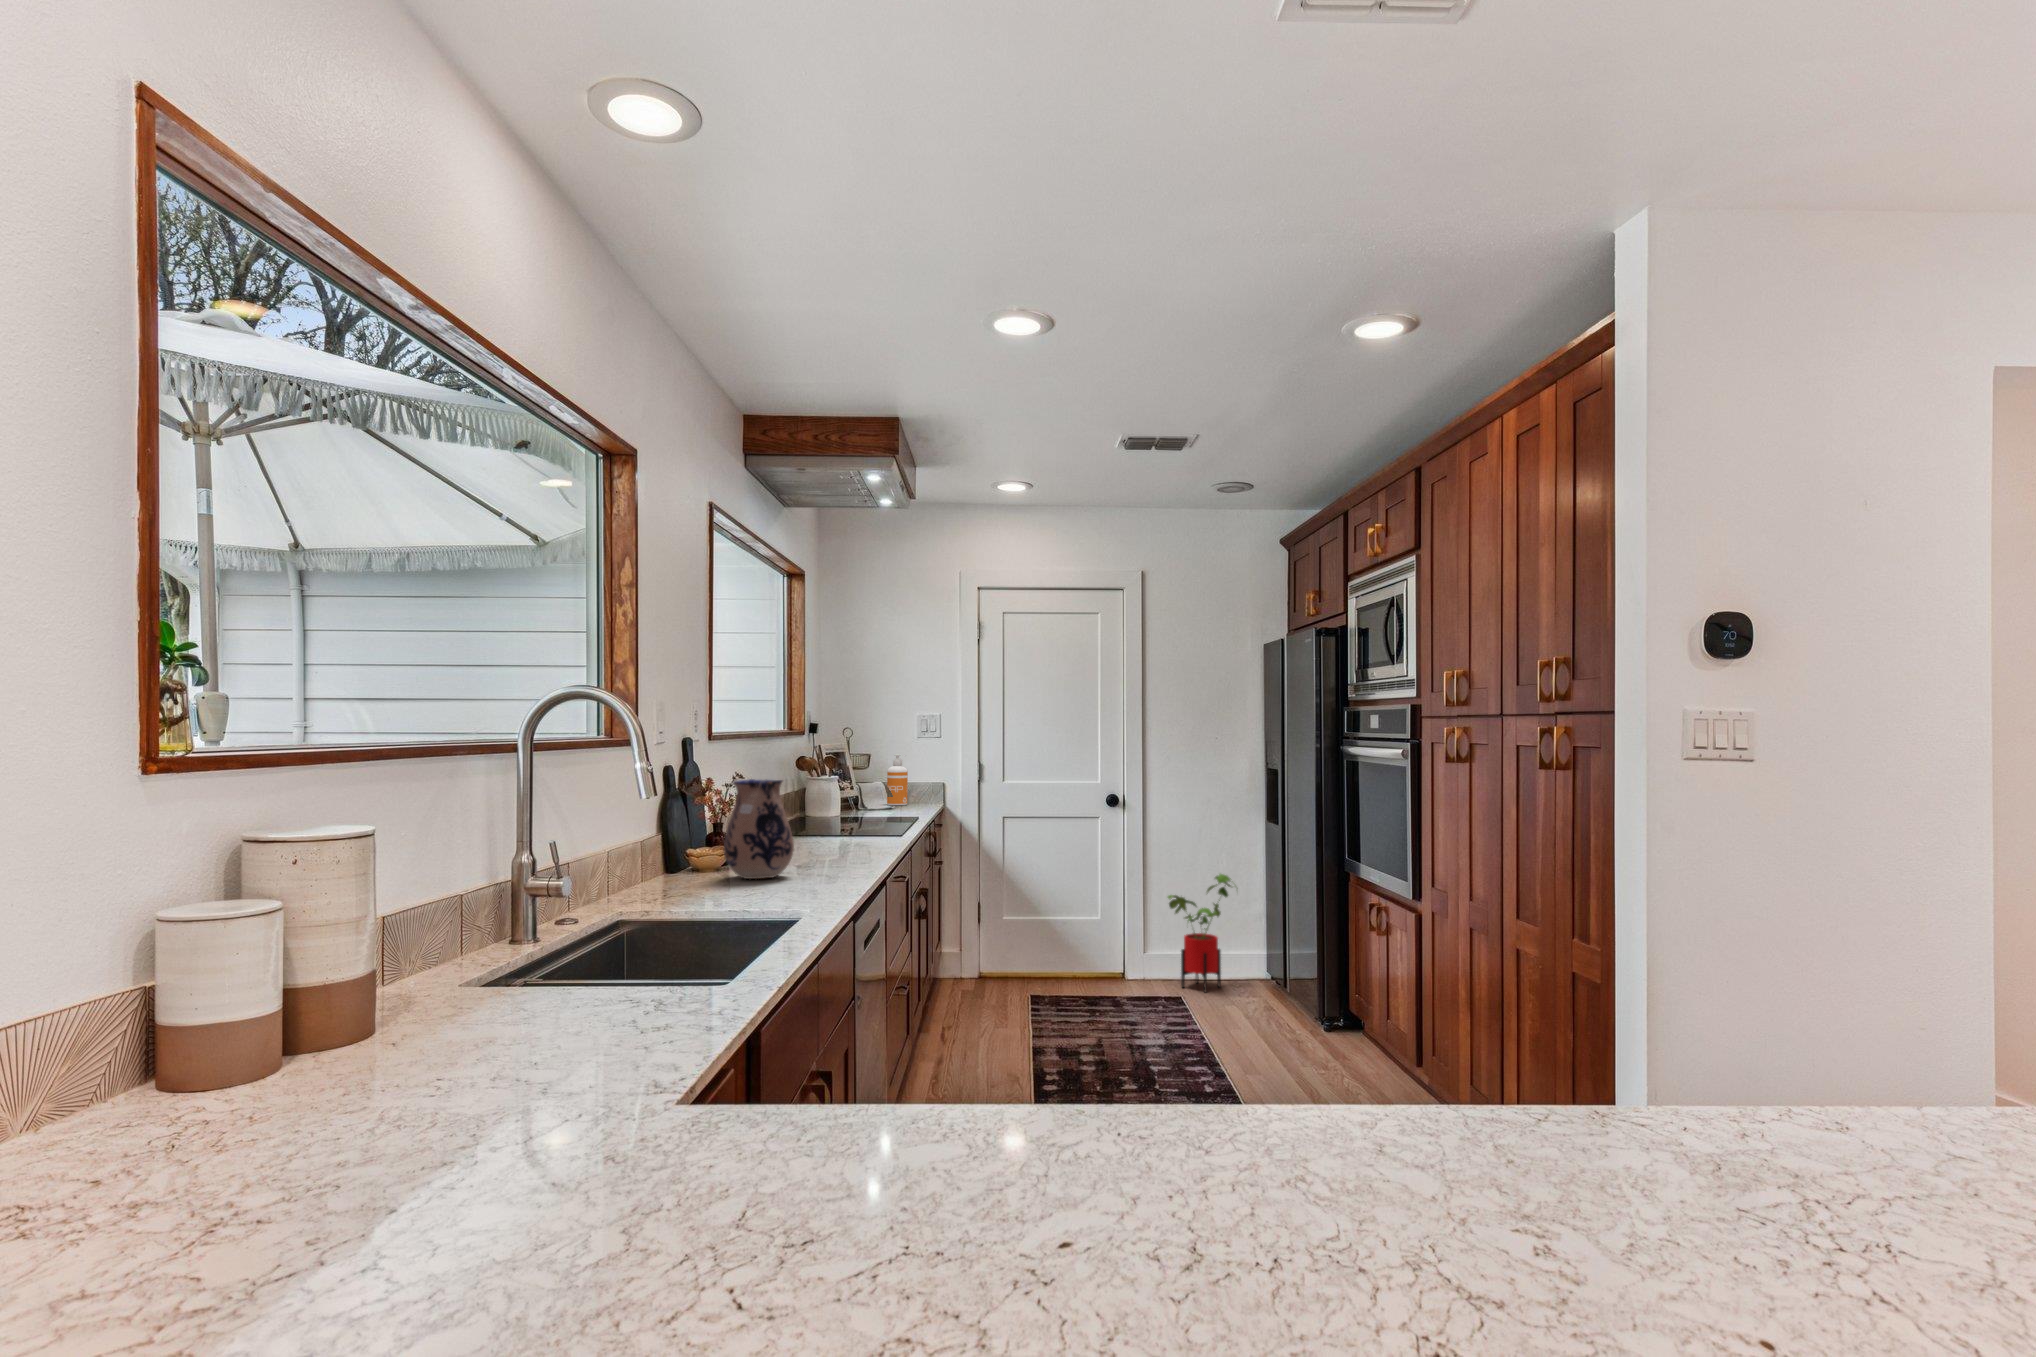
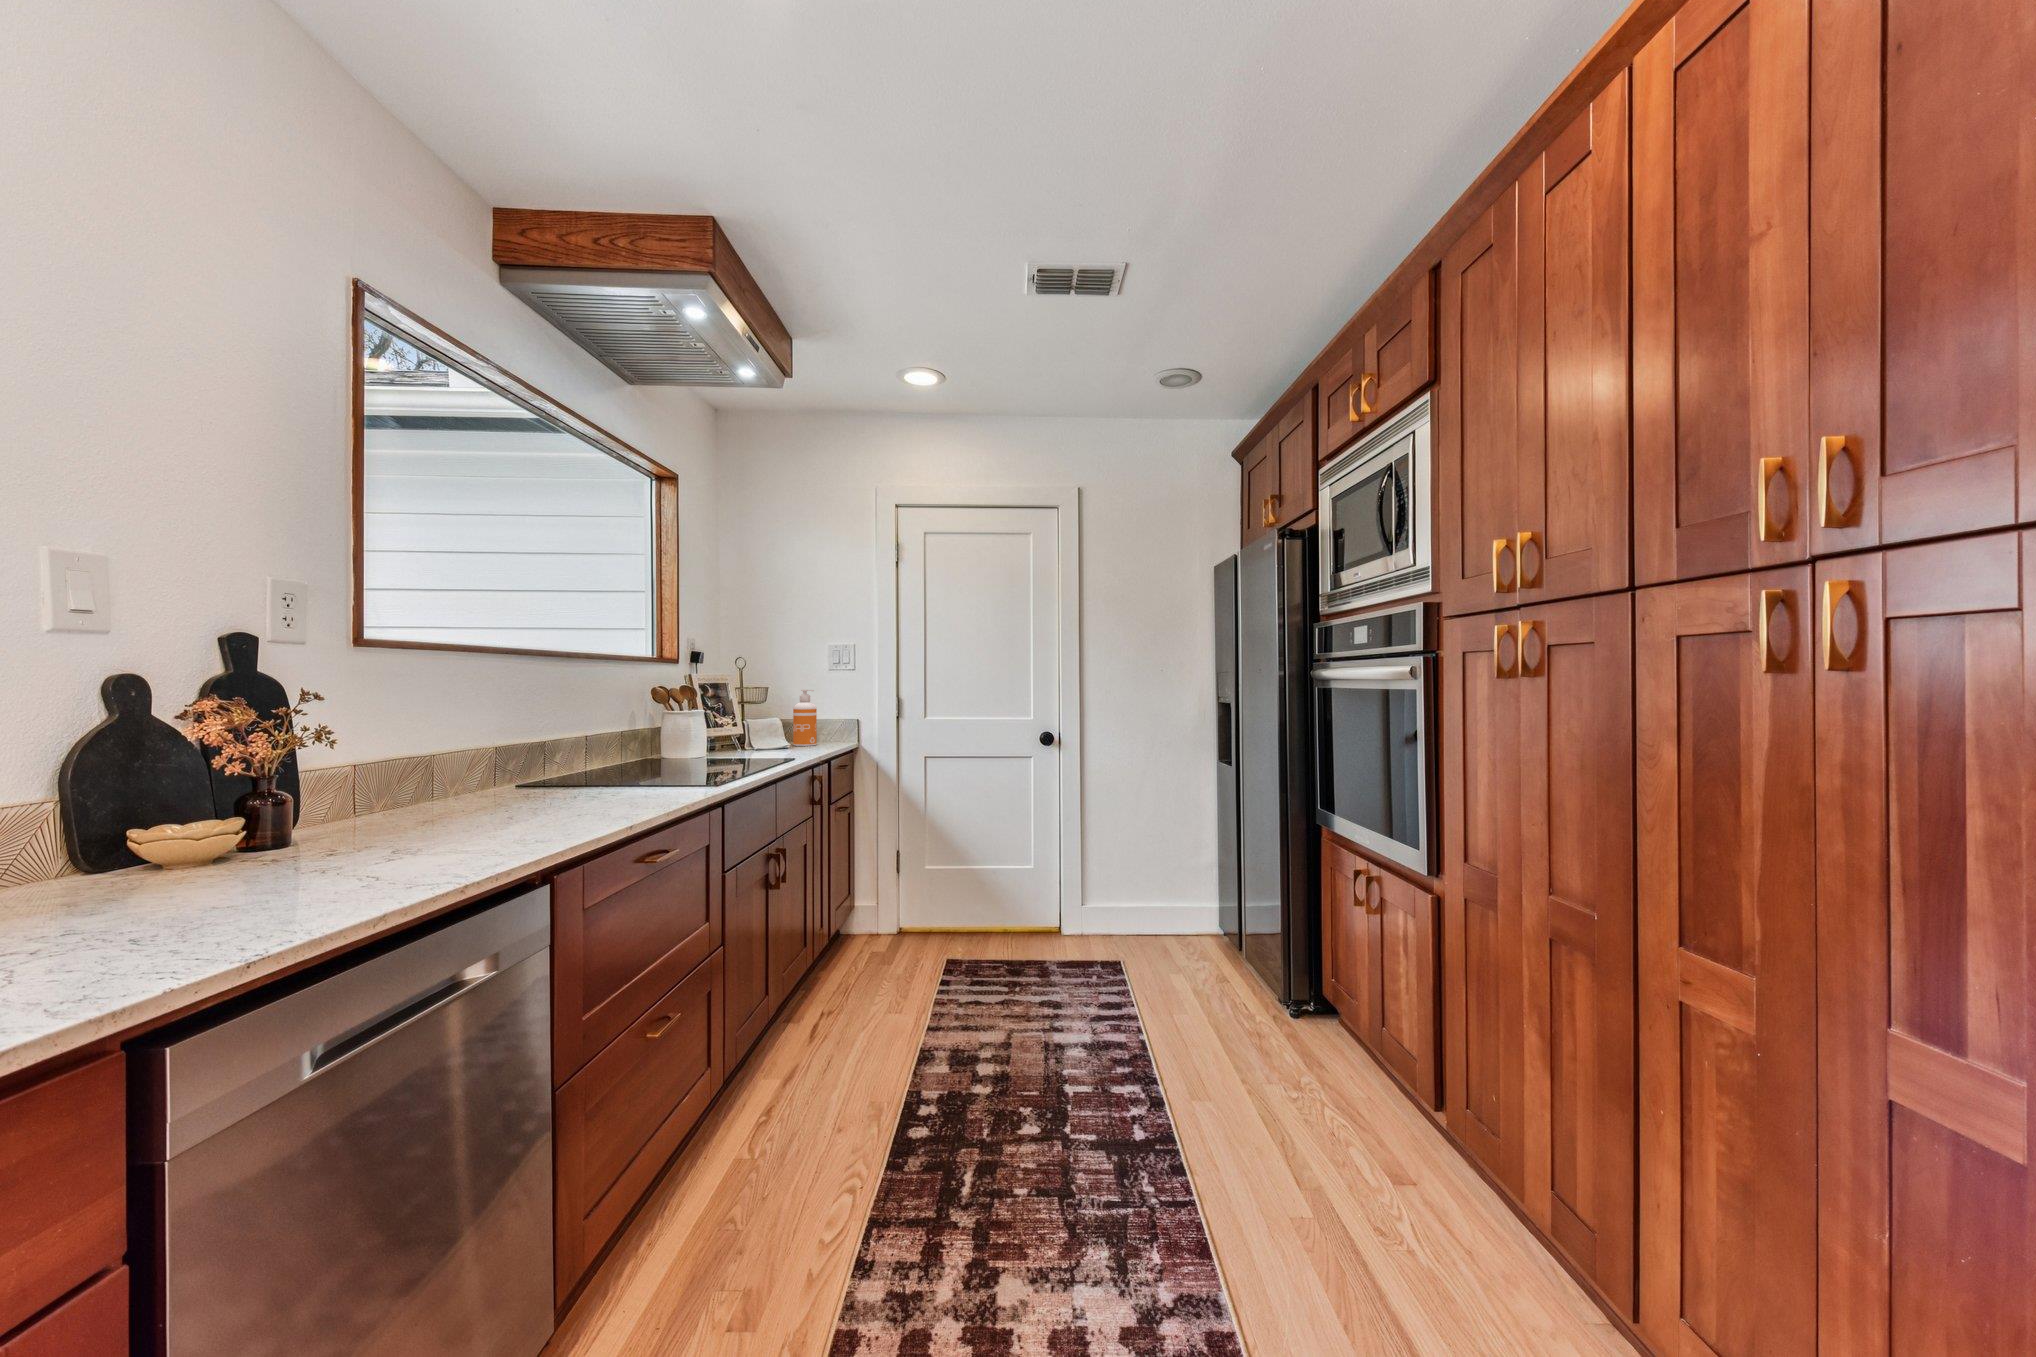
ceramic pitcher: present [724,779,794,879] -> none [116,700,306,901]
house plant: present [1168,874,1231,992] -> none [1105,820,1184,954]

